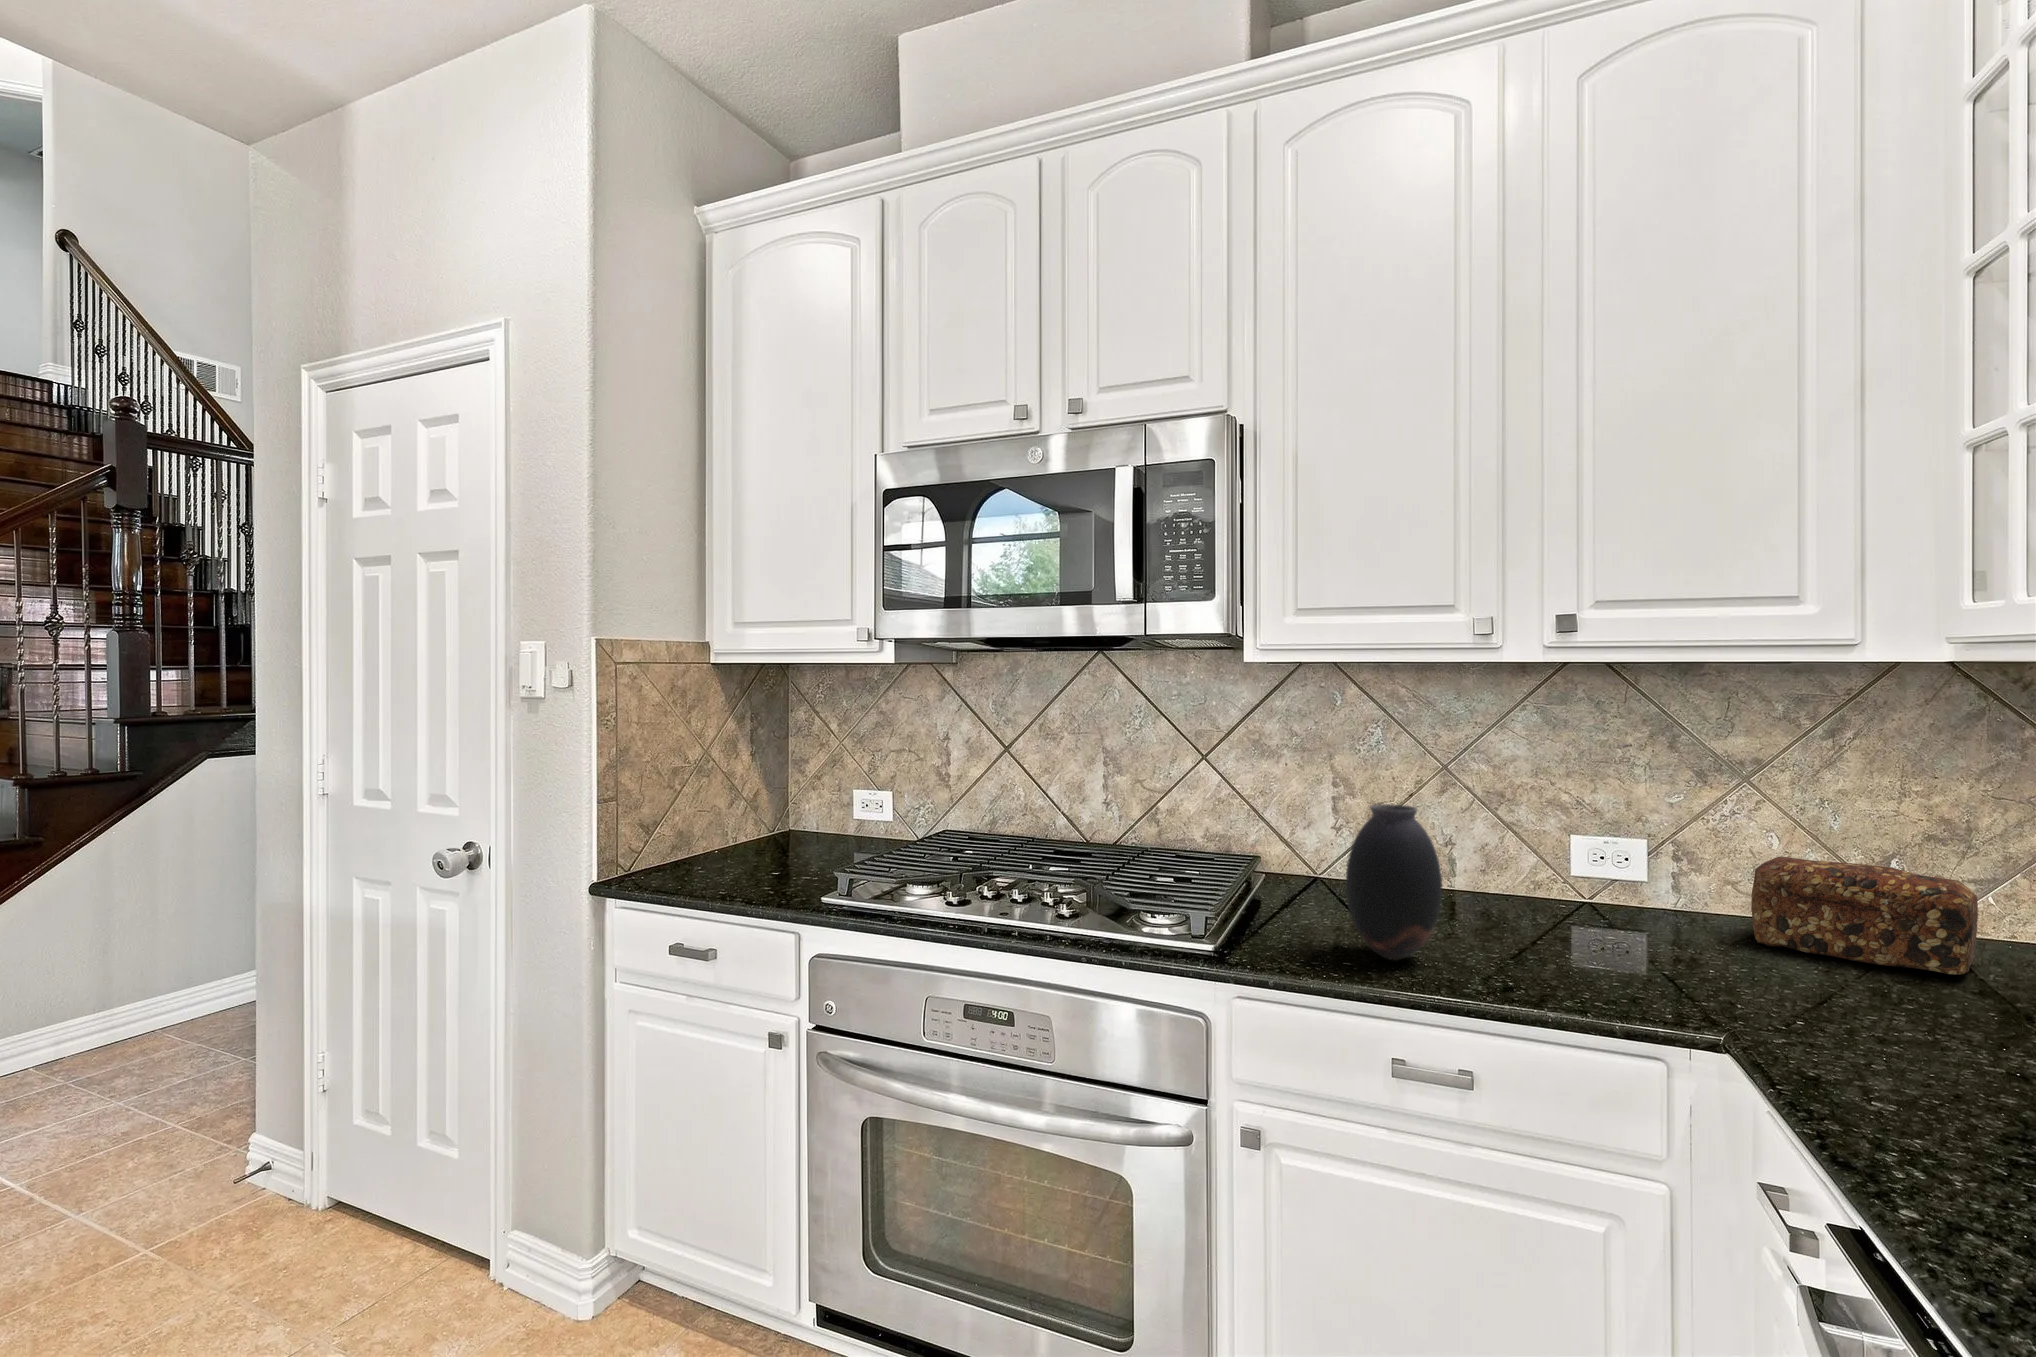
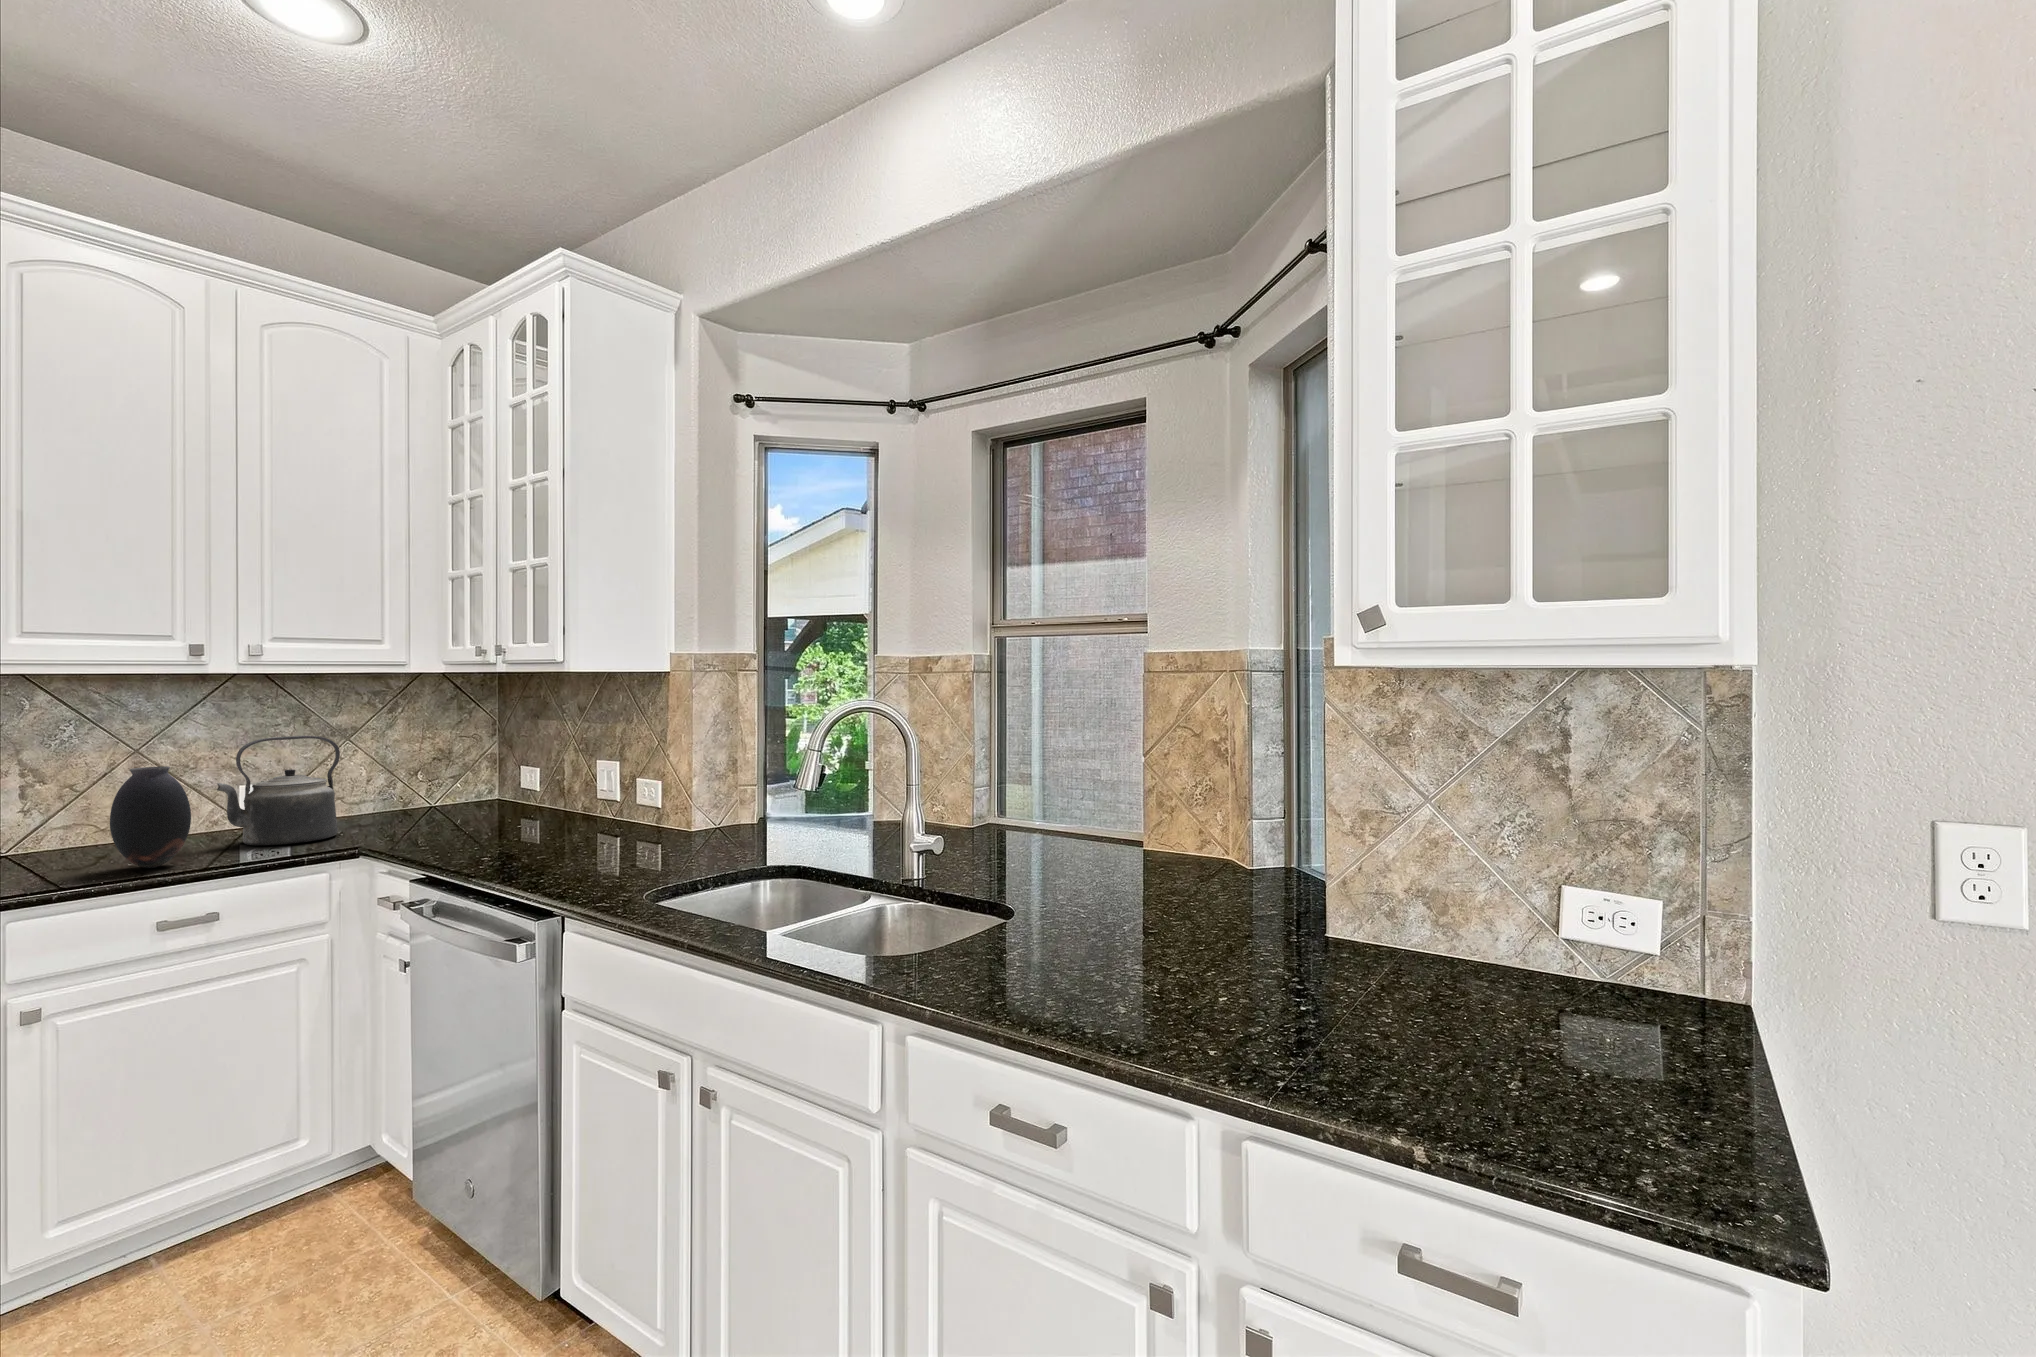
kettle: none [1505,772,1702,969] -> present [217,736,340,845]
bread loaf: present [1751,857,1978,974] -> none [360,773,461,824]

